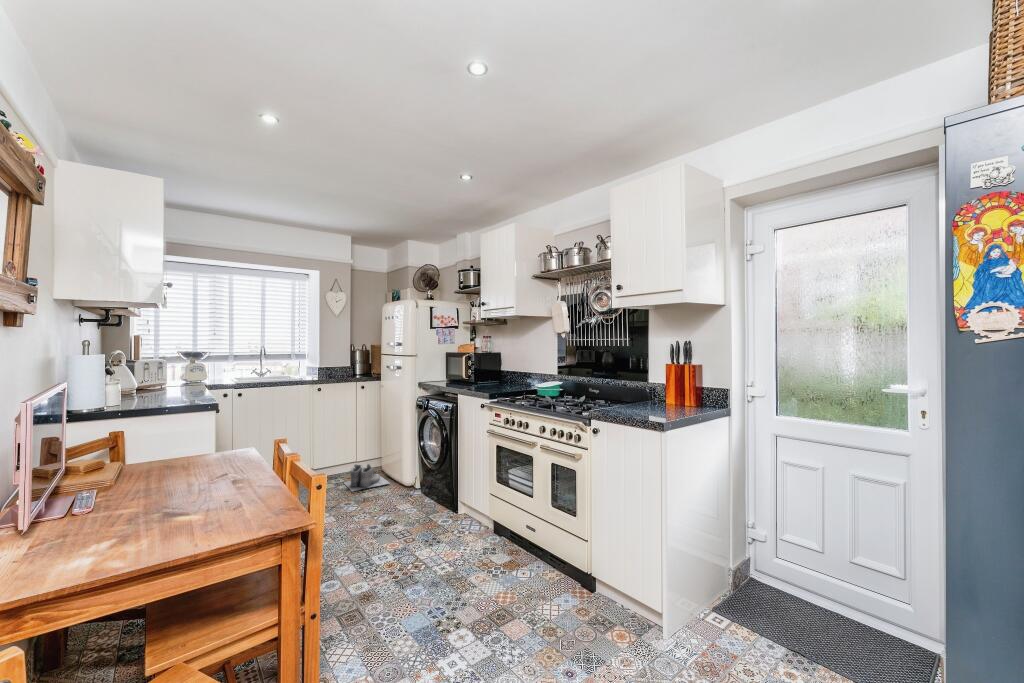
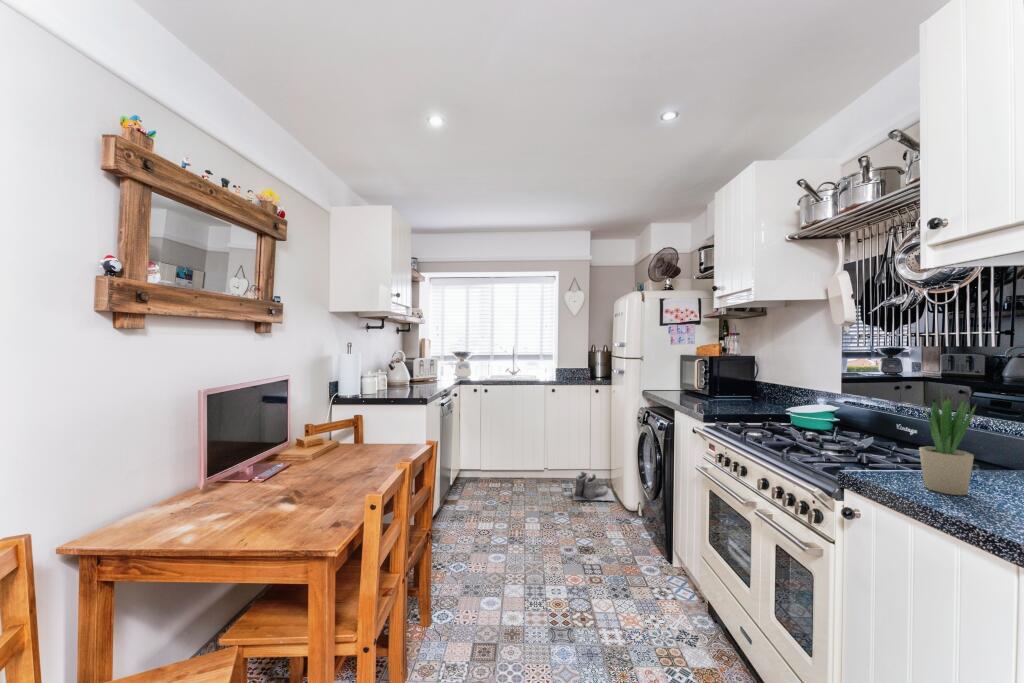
potted plant: none [621,360,642,413] -> present [919,390,976,495]

